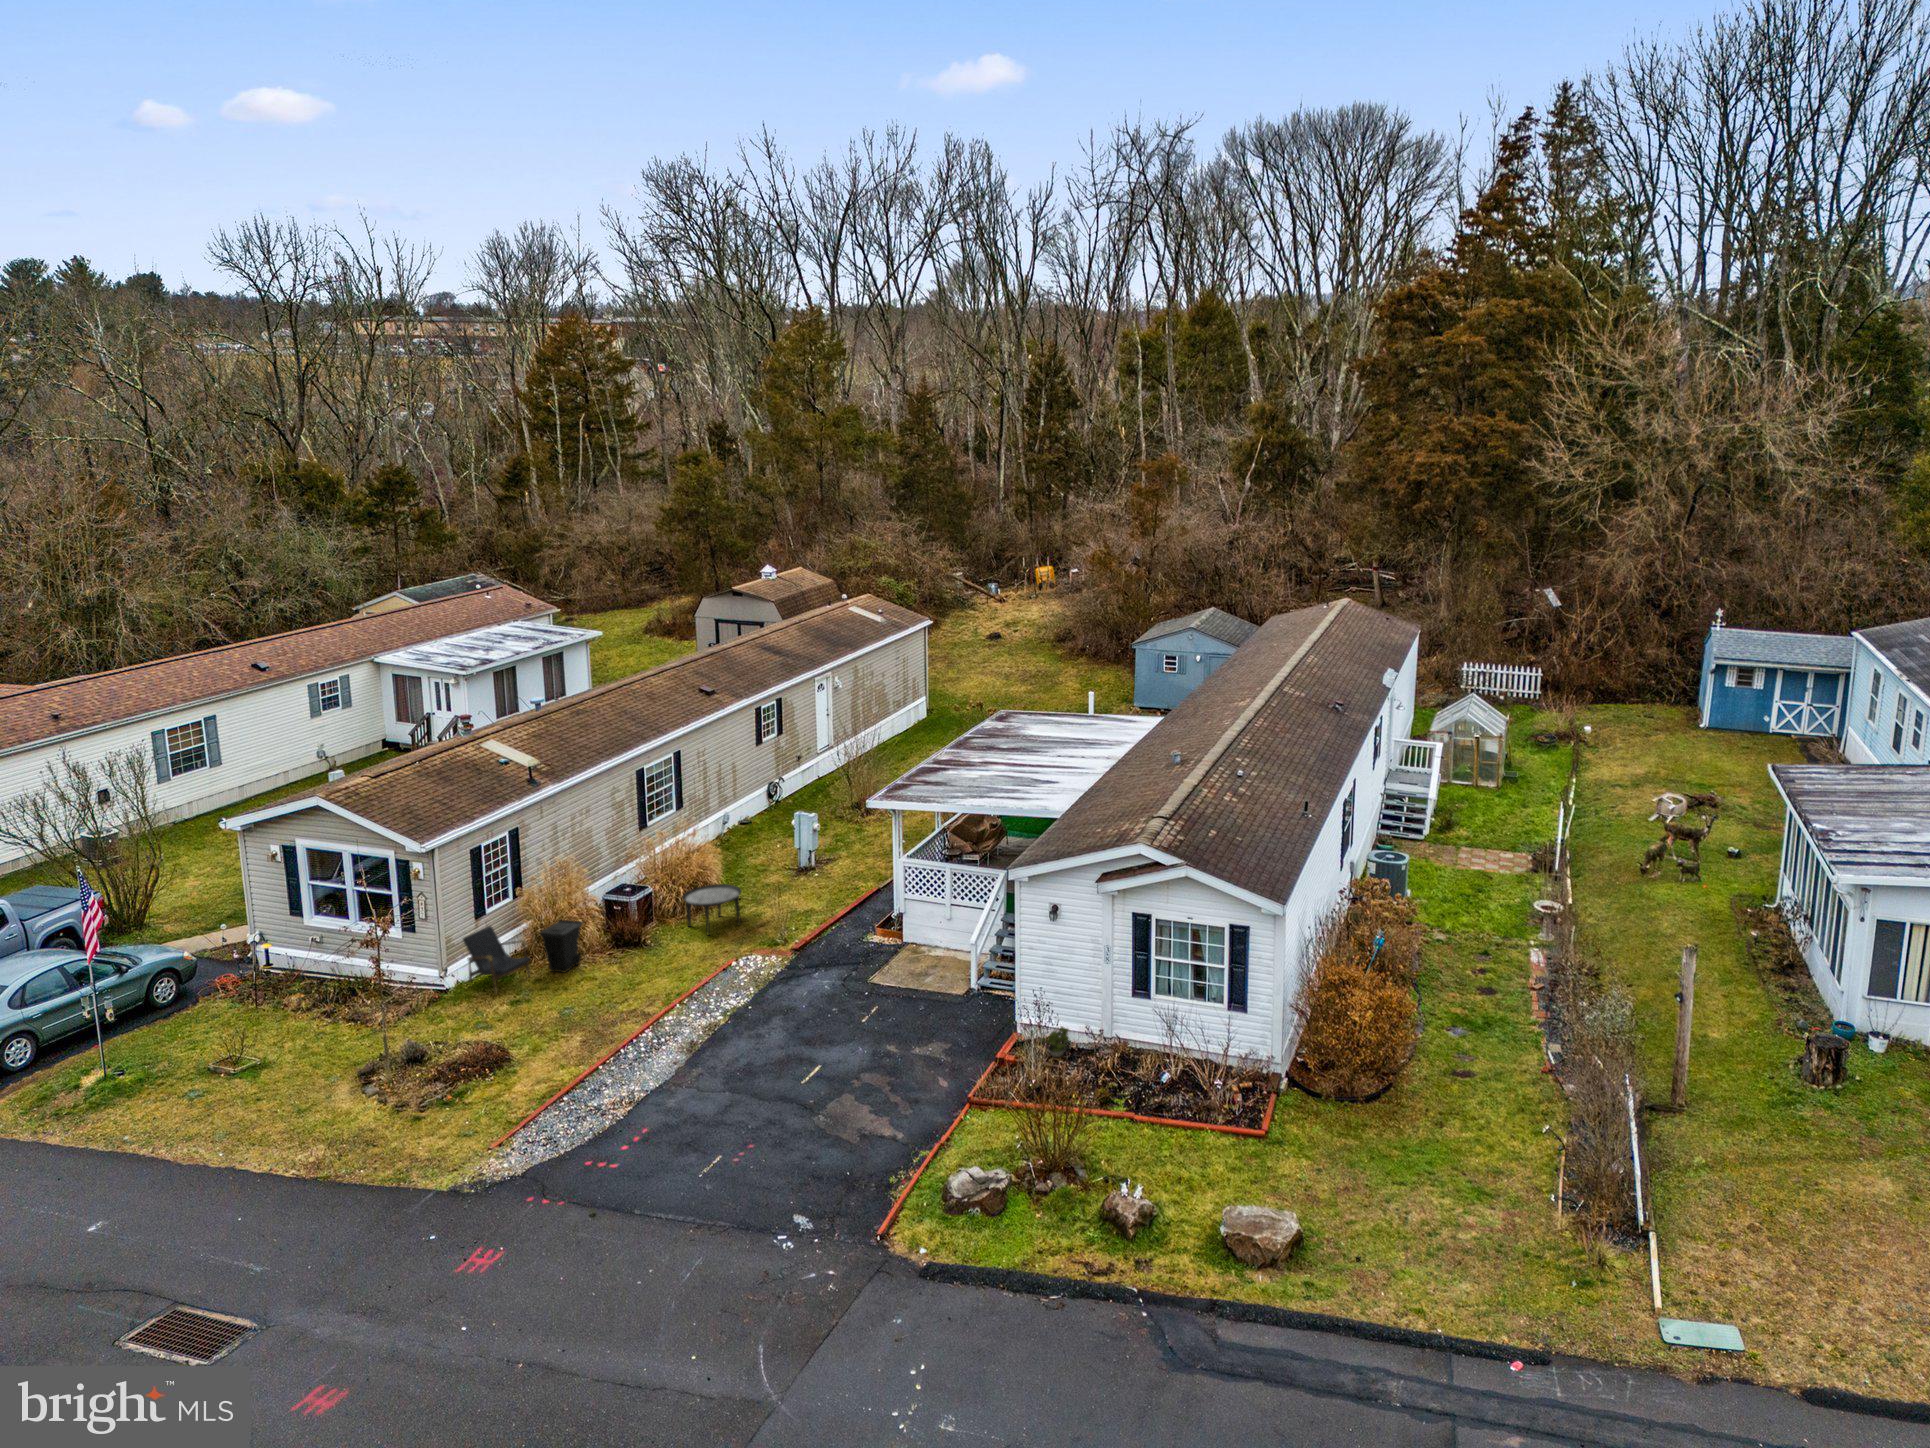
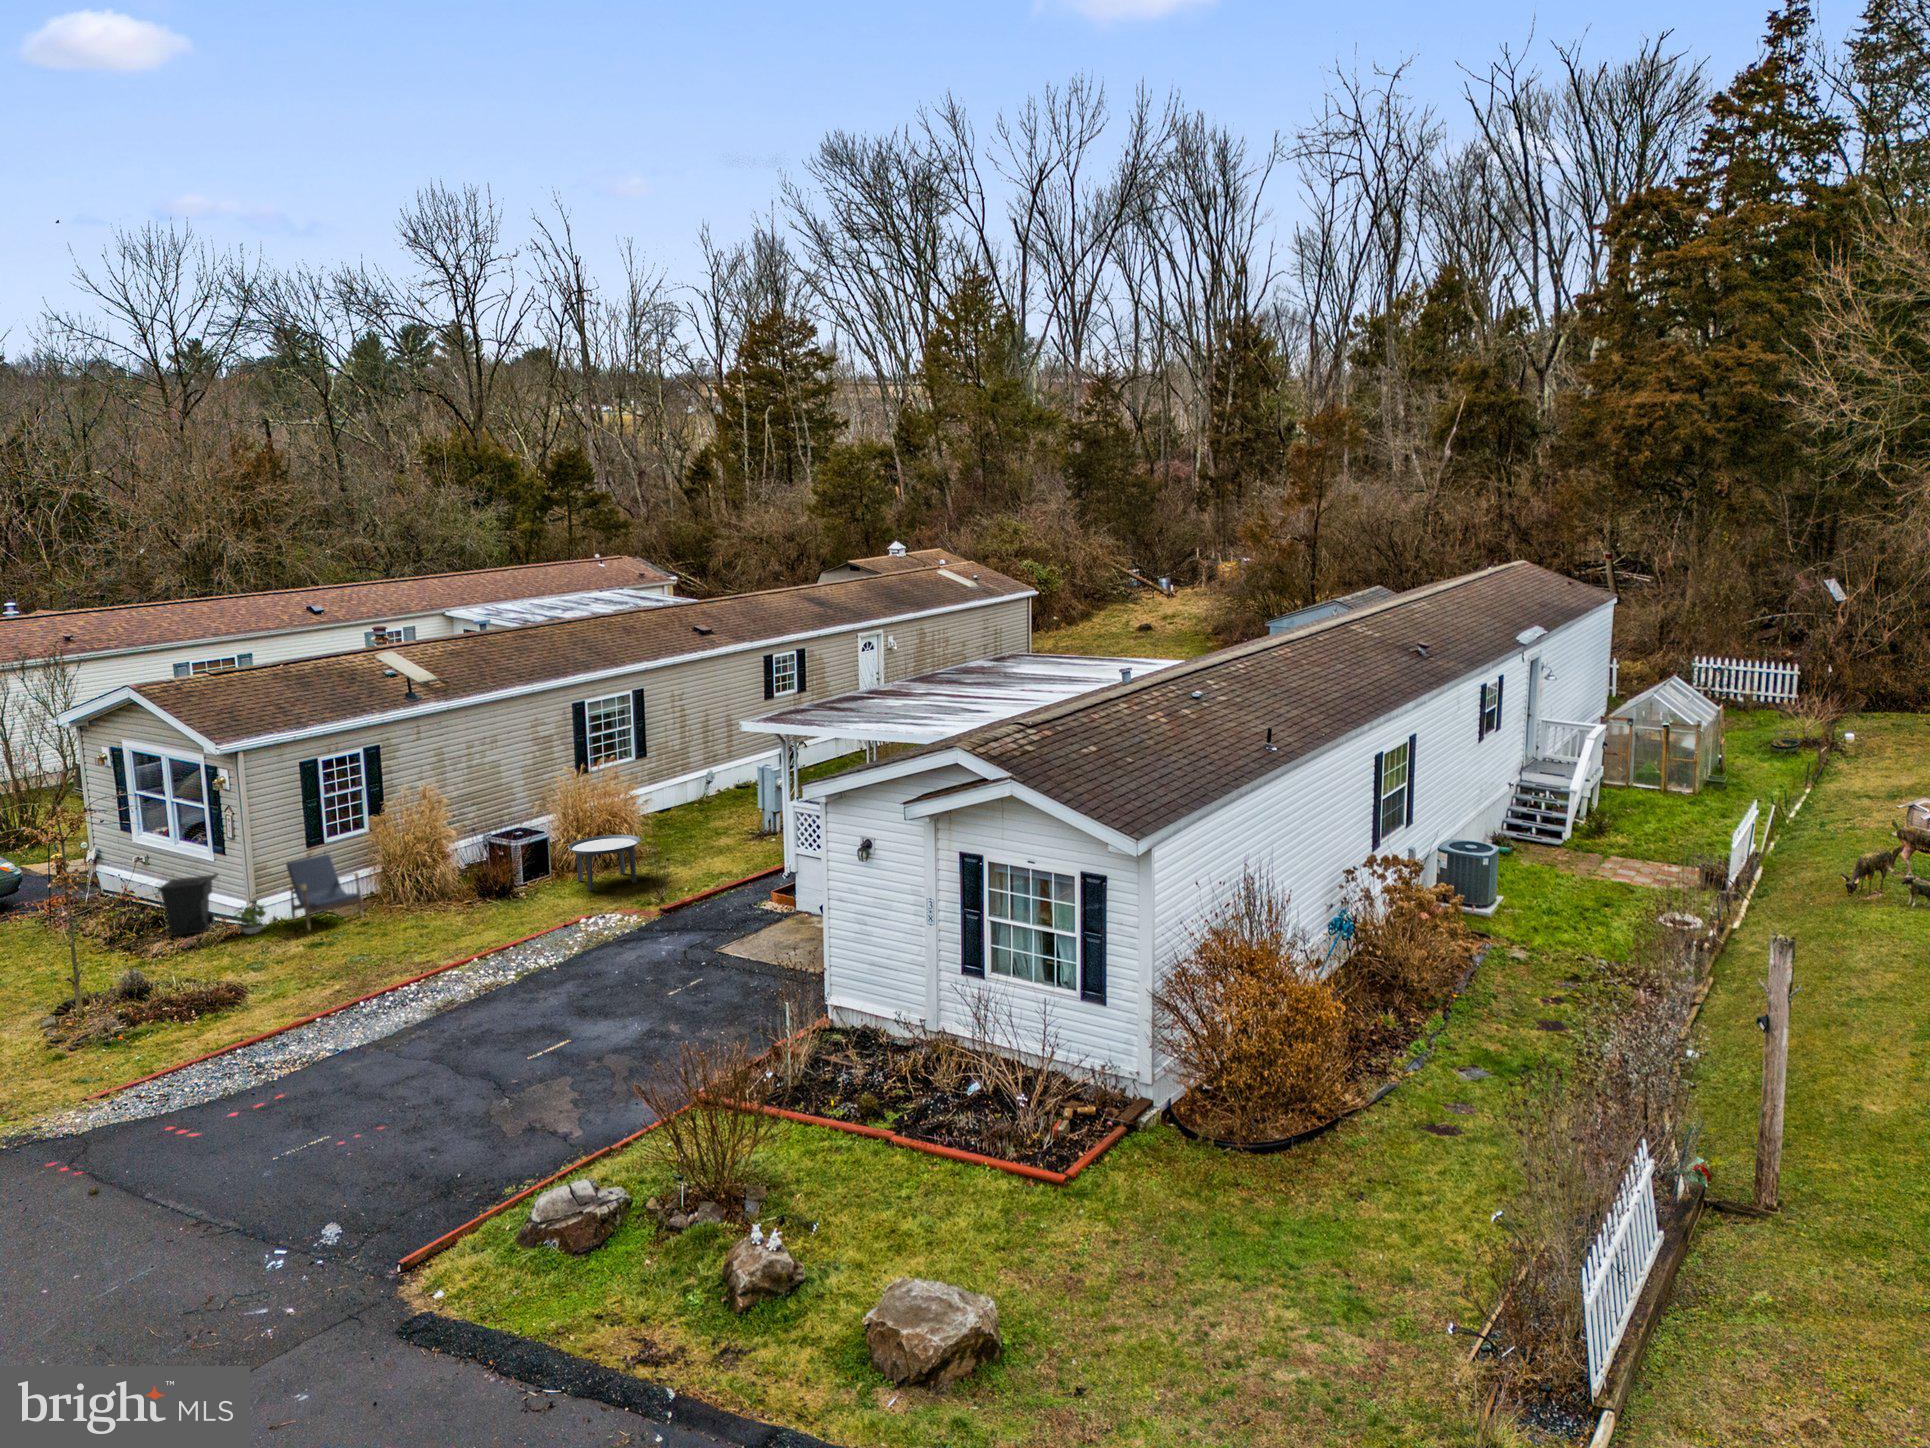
trash can: present [540,920,584,973] -> present [158,874,218,936]
potted plant: present [1040,1027,1069,1057] -> present [233,904,266,934]

